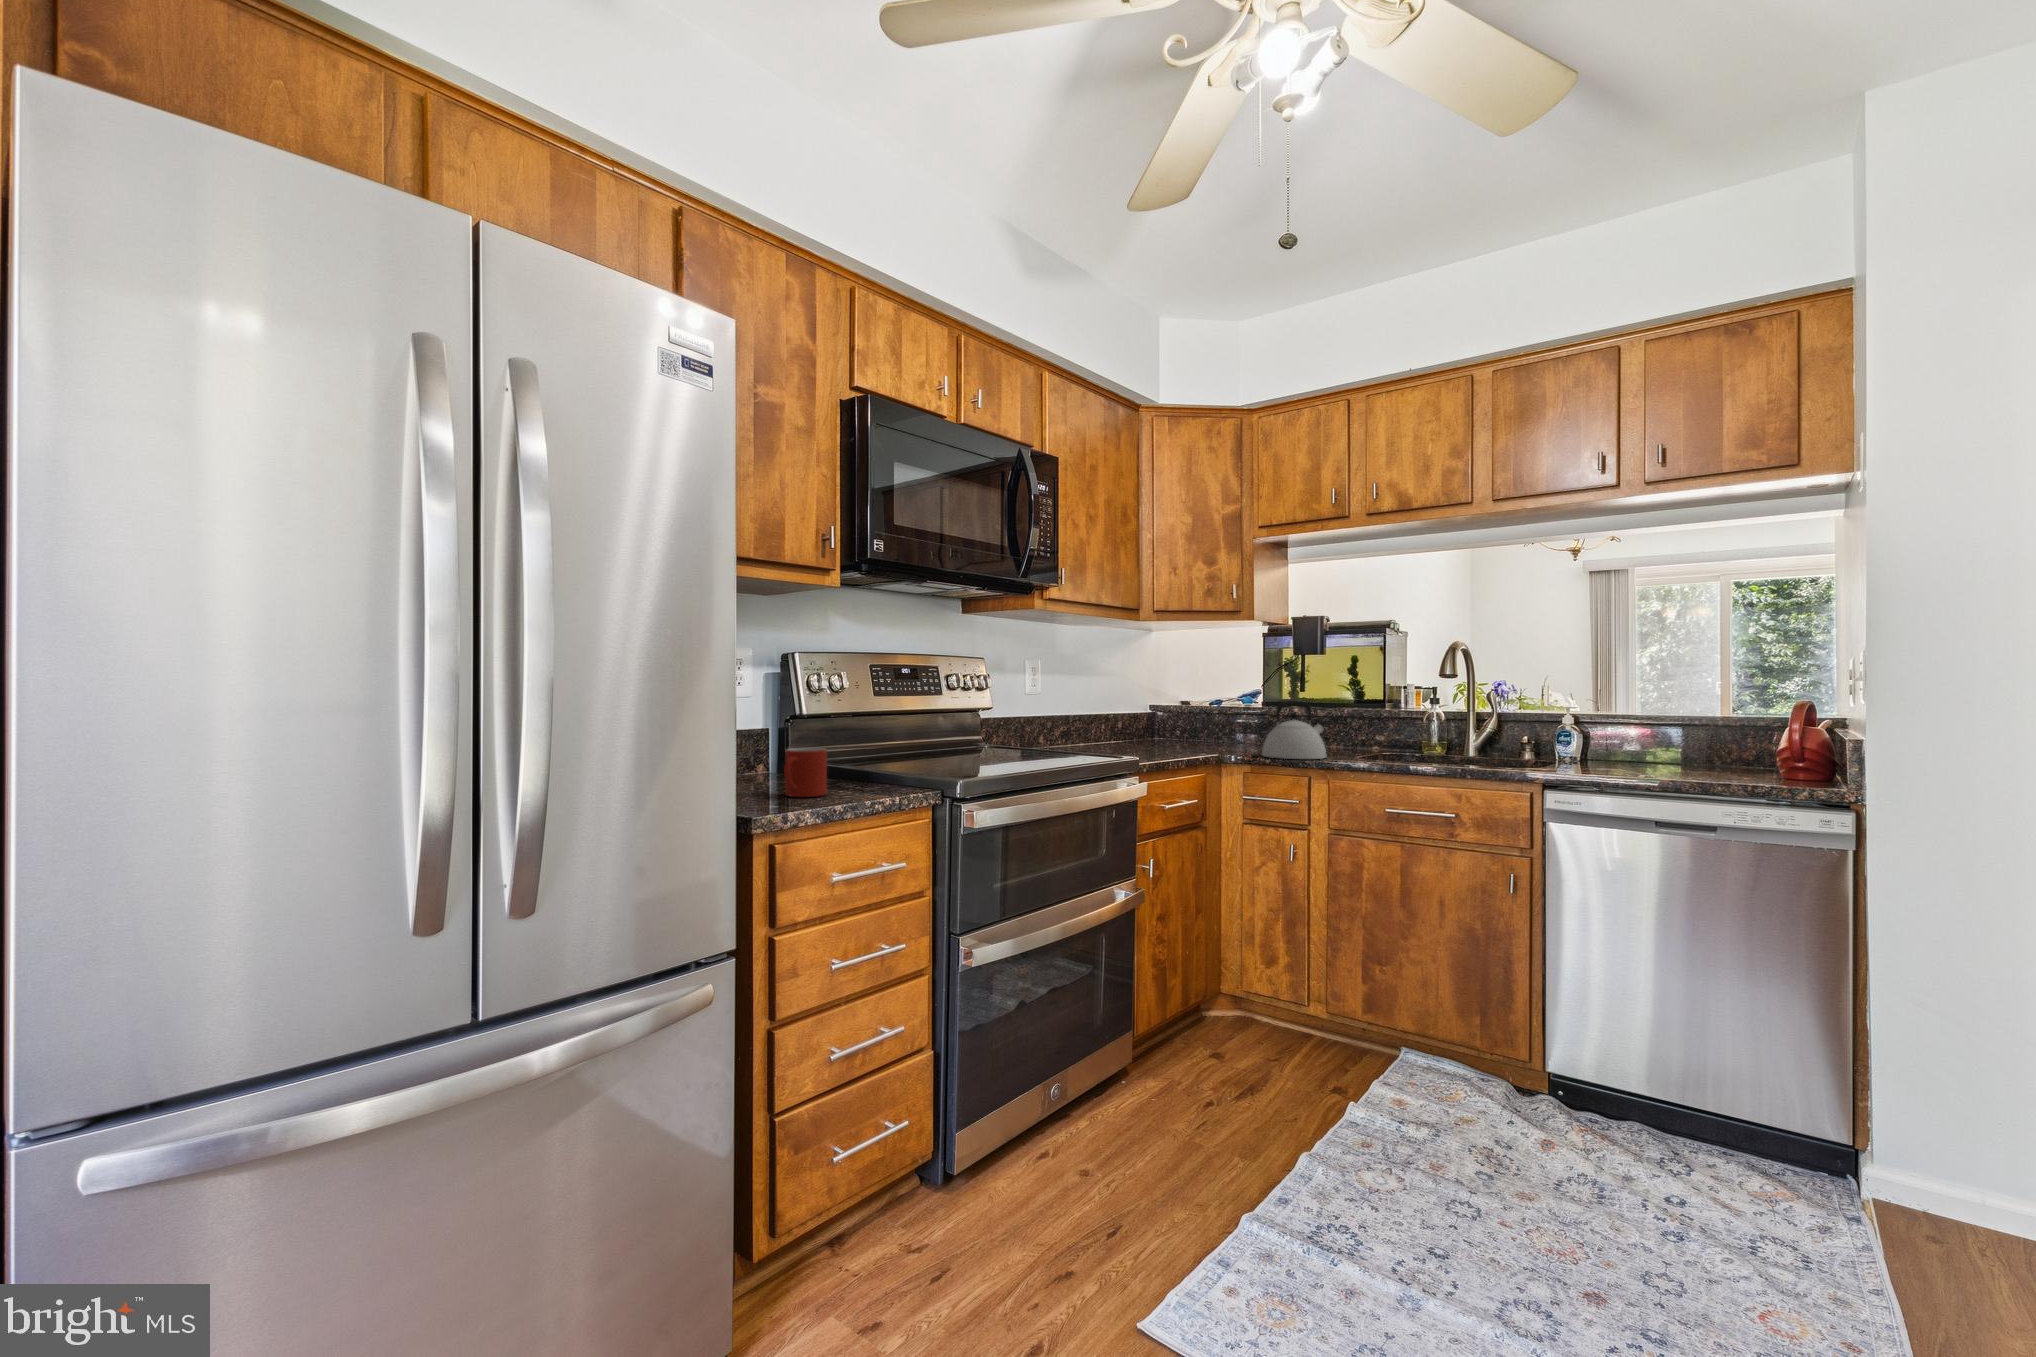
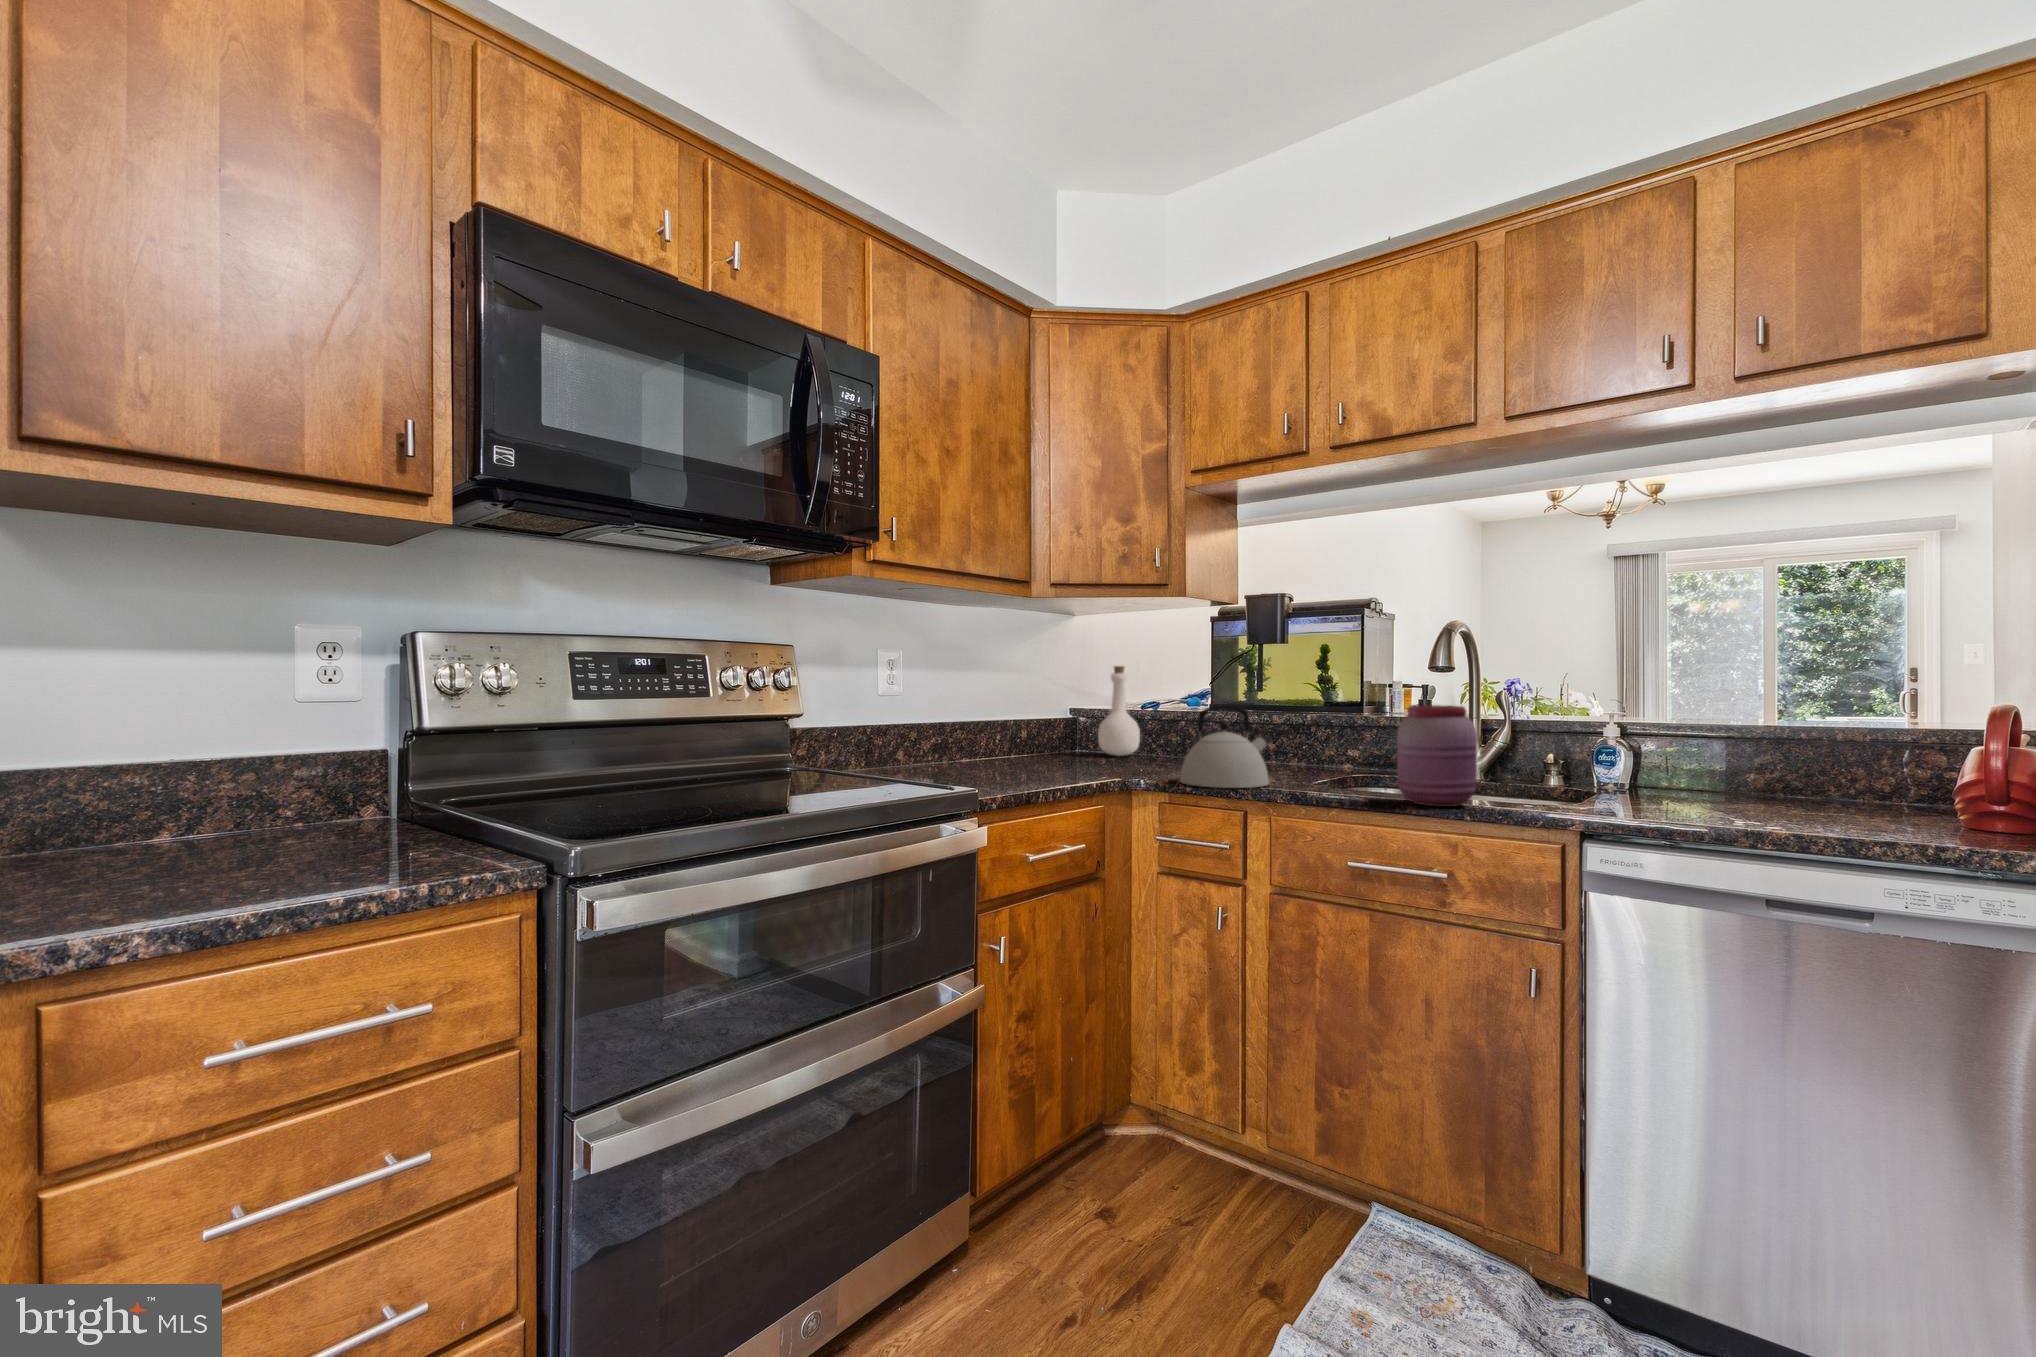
bottle: none [1181,673,1214,741] -> present [1098,666,1140,756]
jar: none [1420,701,1474,769] -> present [1397,705,1477,807]
mug: present [784,748,827,797] -> none [172,796,303,890]

